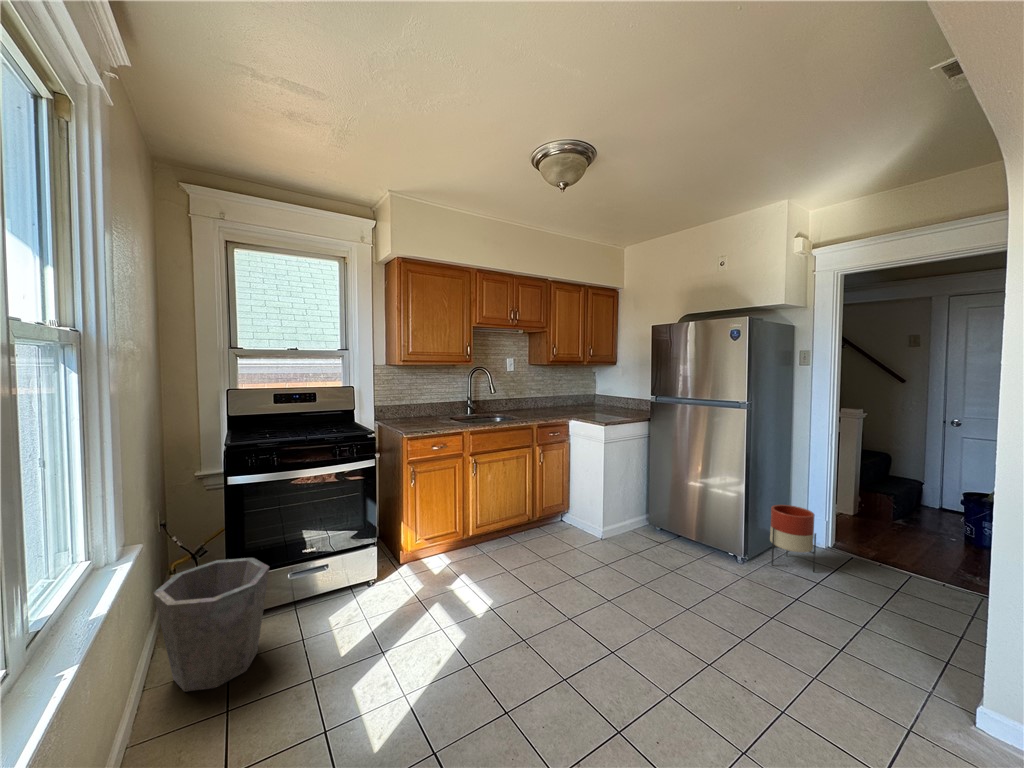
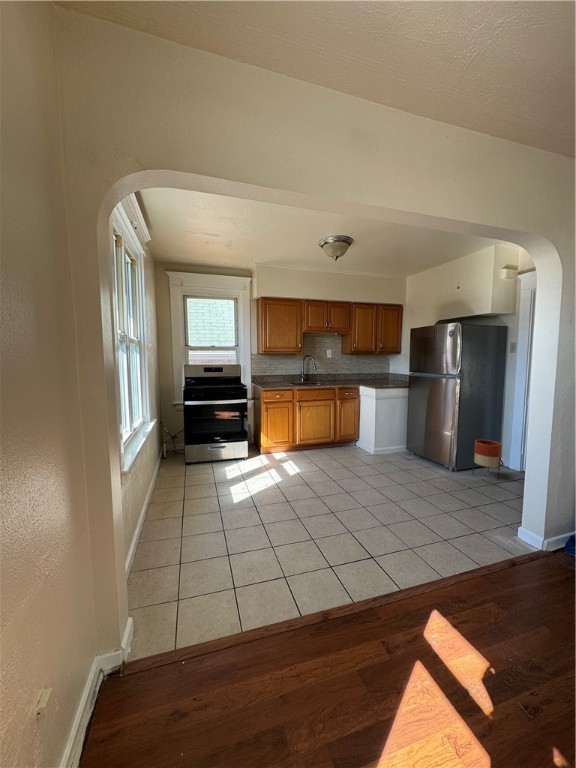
waste bin: present [154,558,269,692] -> none [159,436,200,481]

